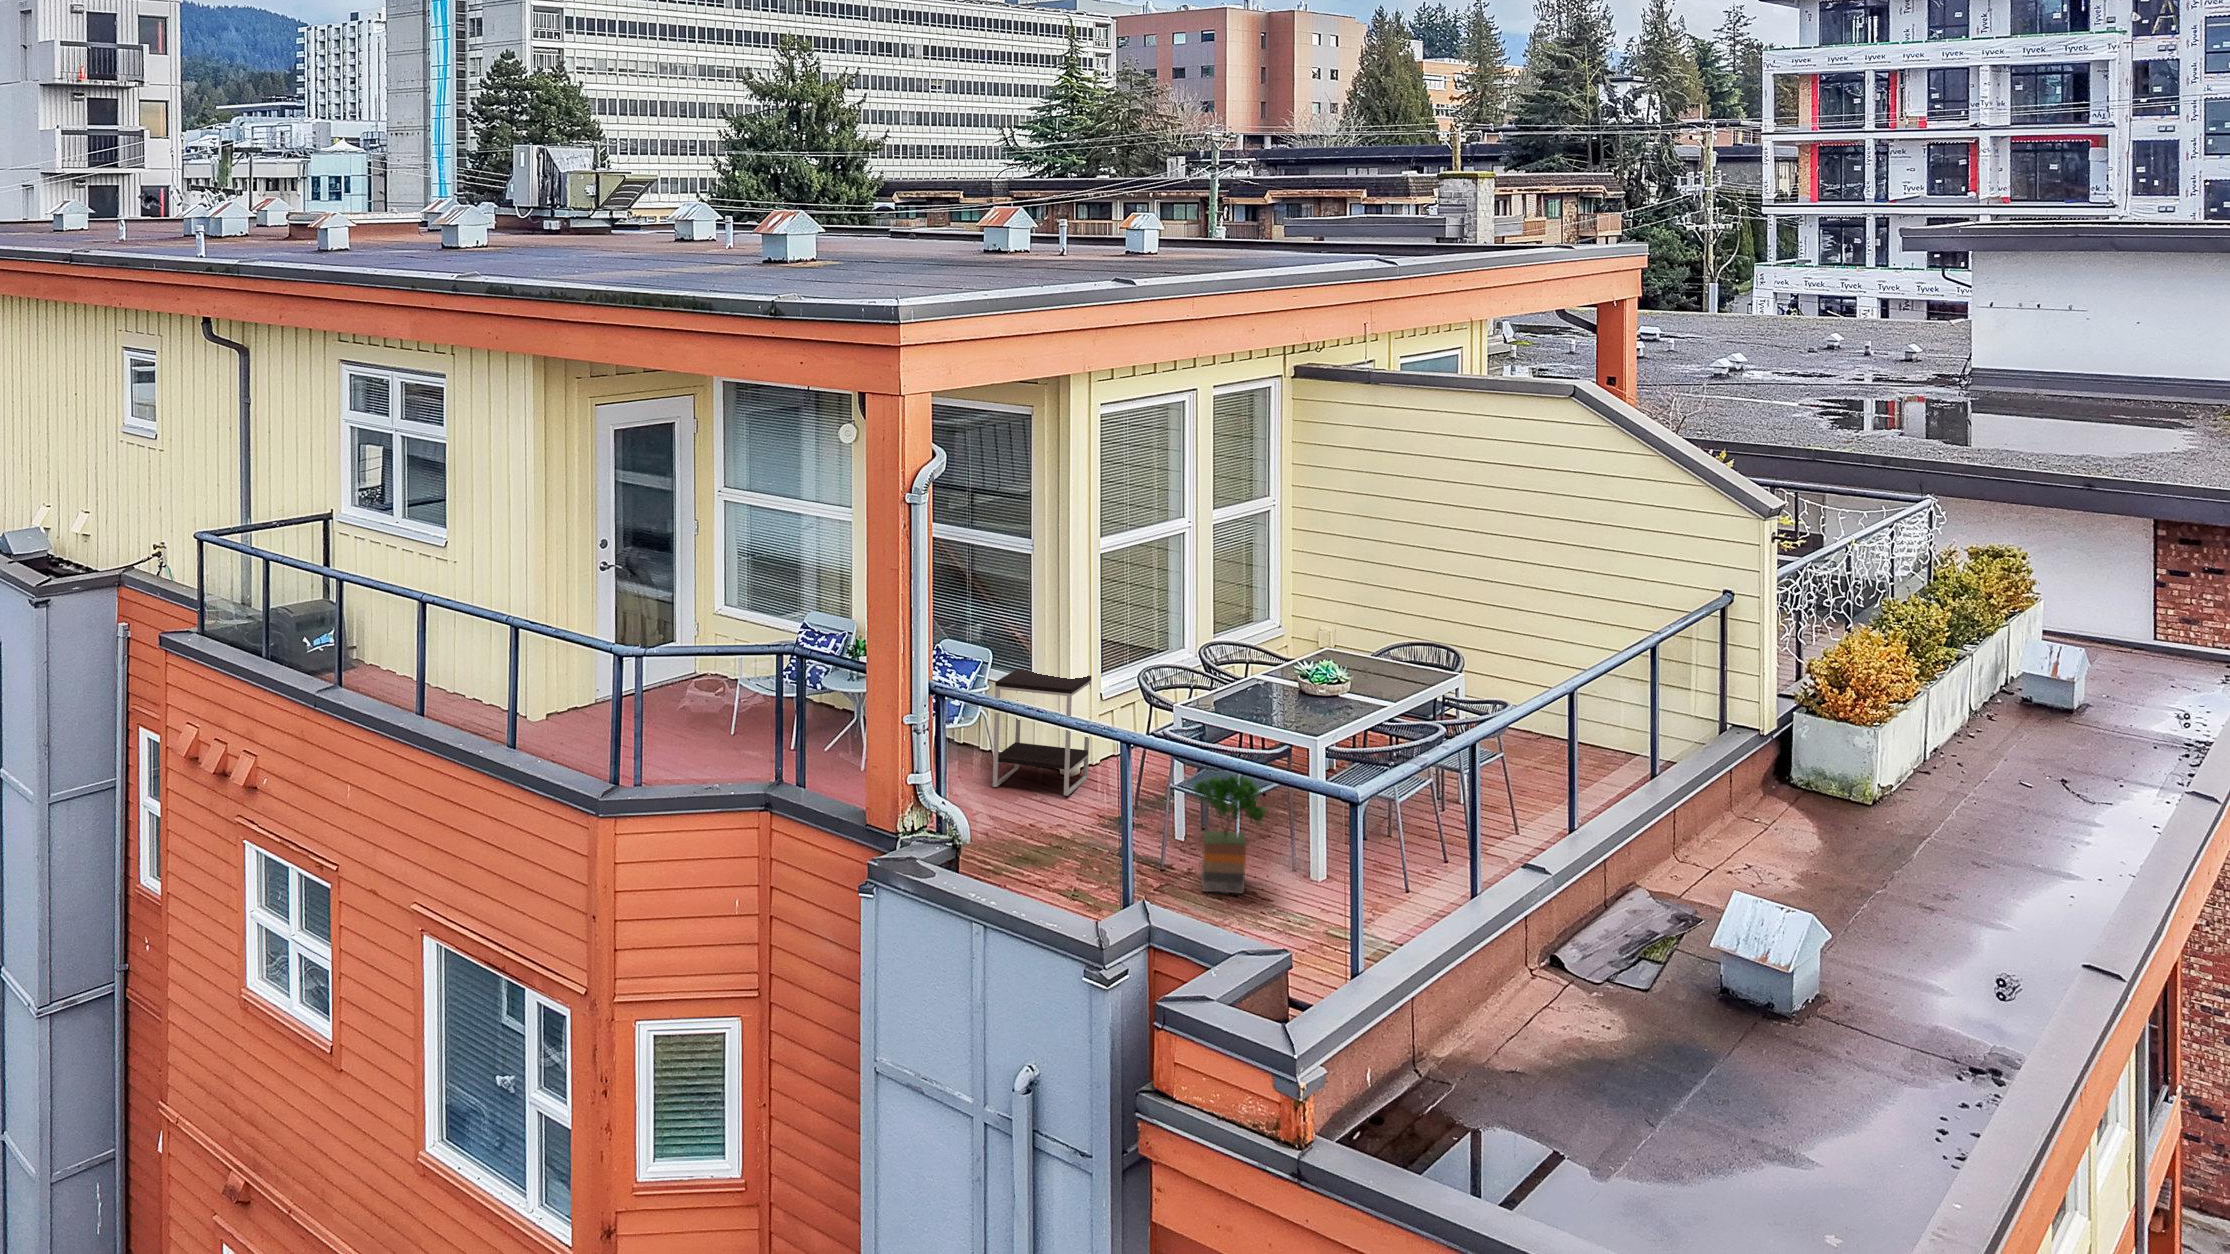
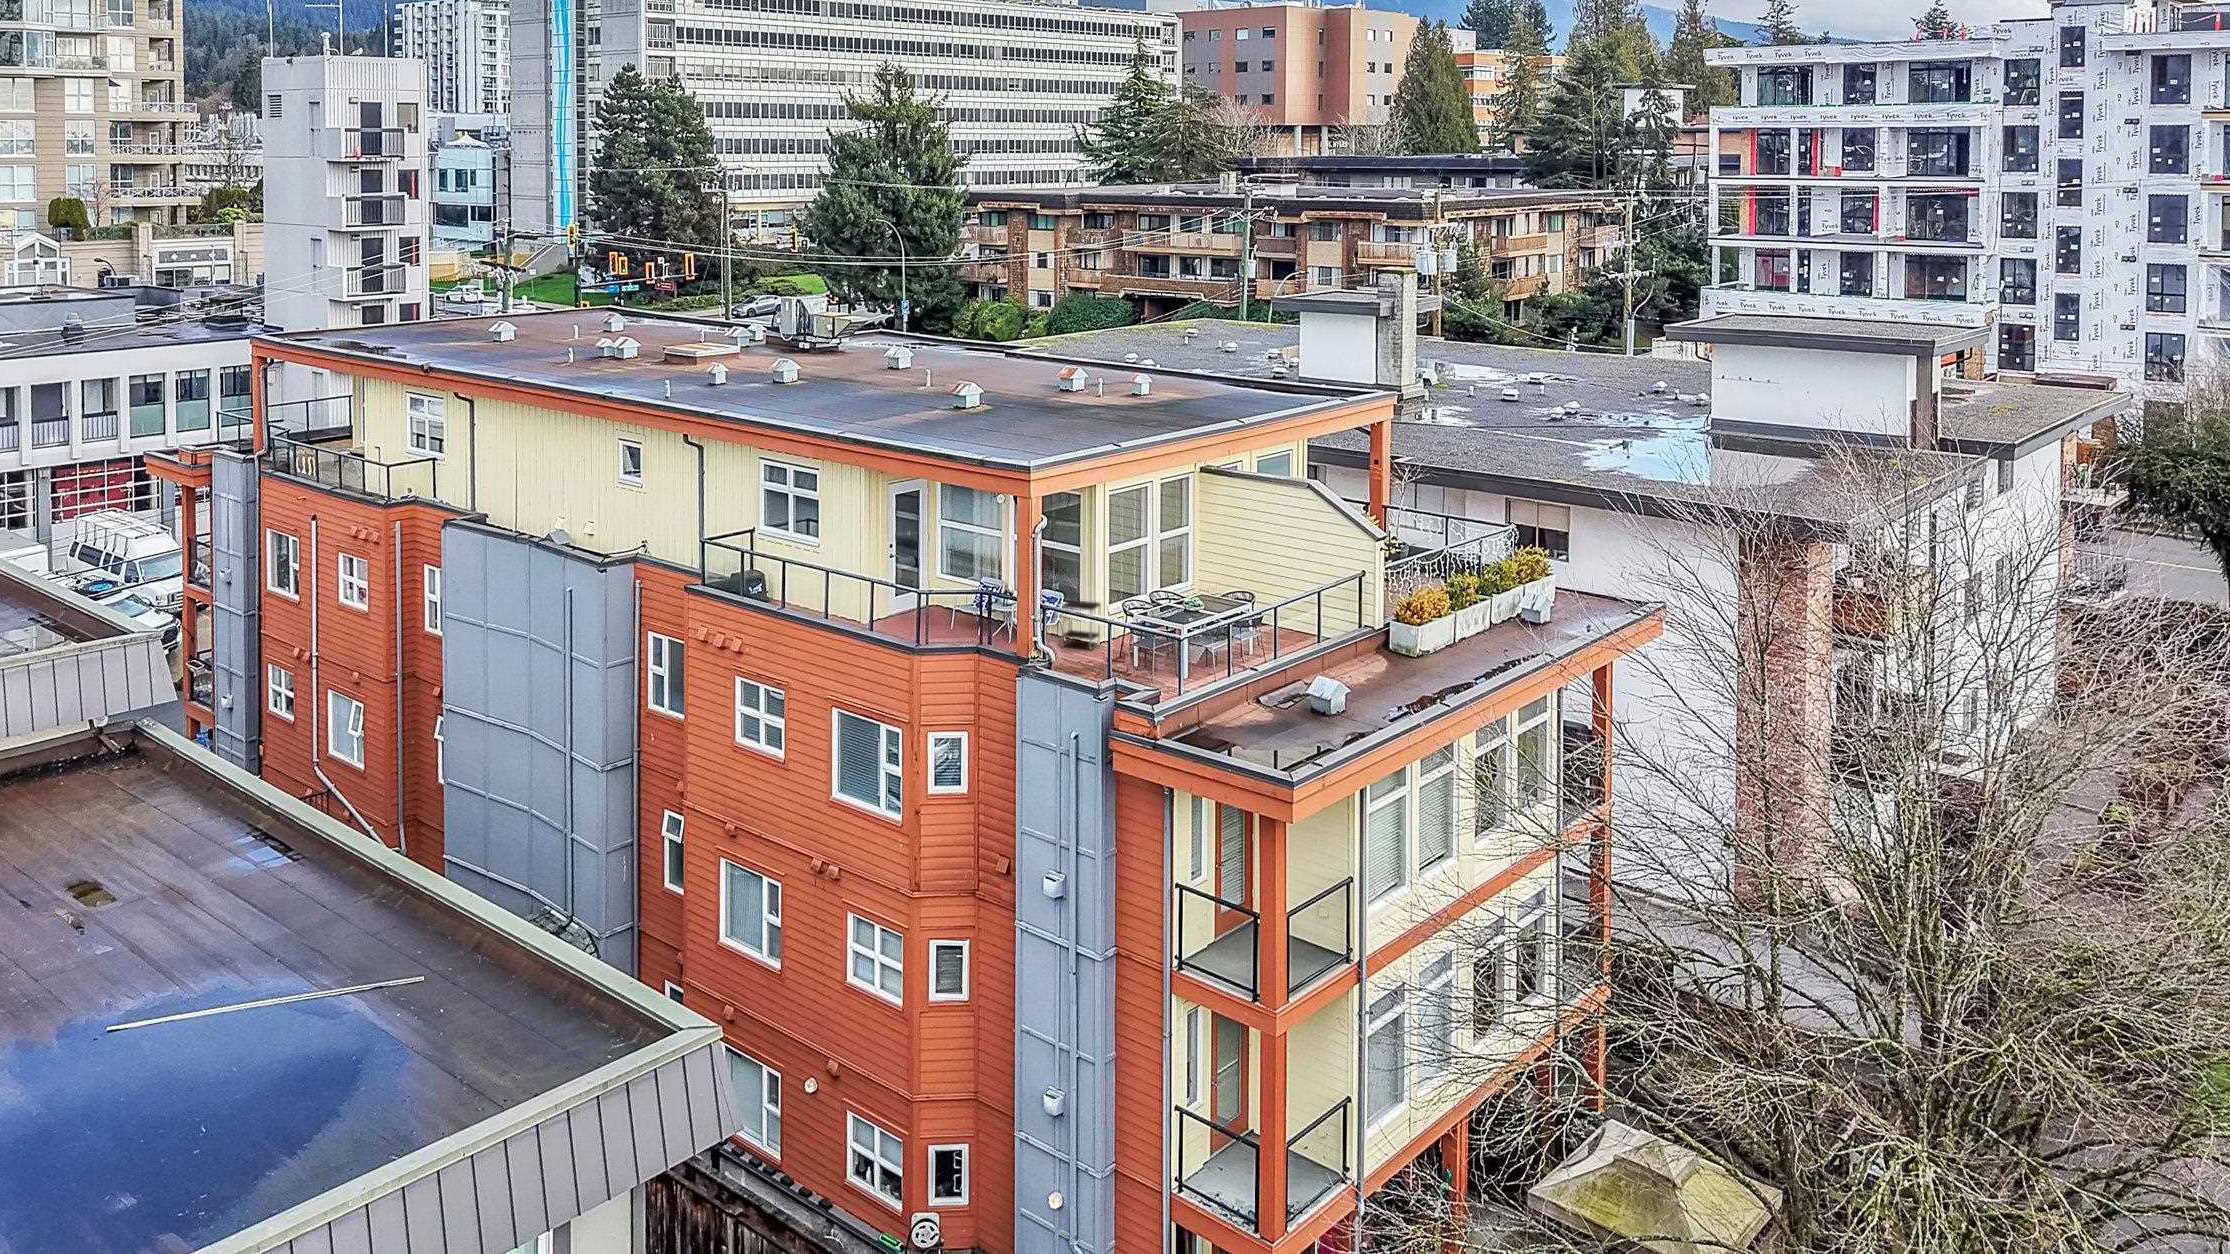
potted tree: present [1192,775,1267,893] -> none [1134,637,1161,680]

